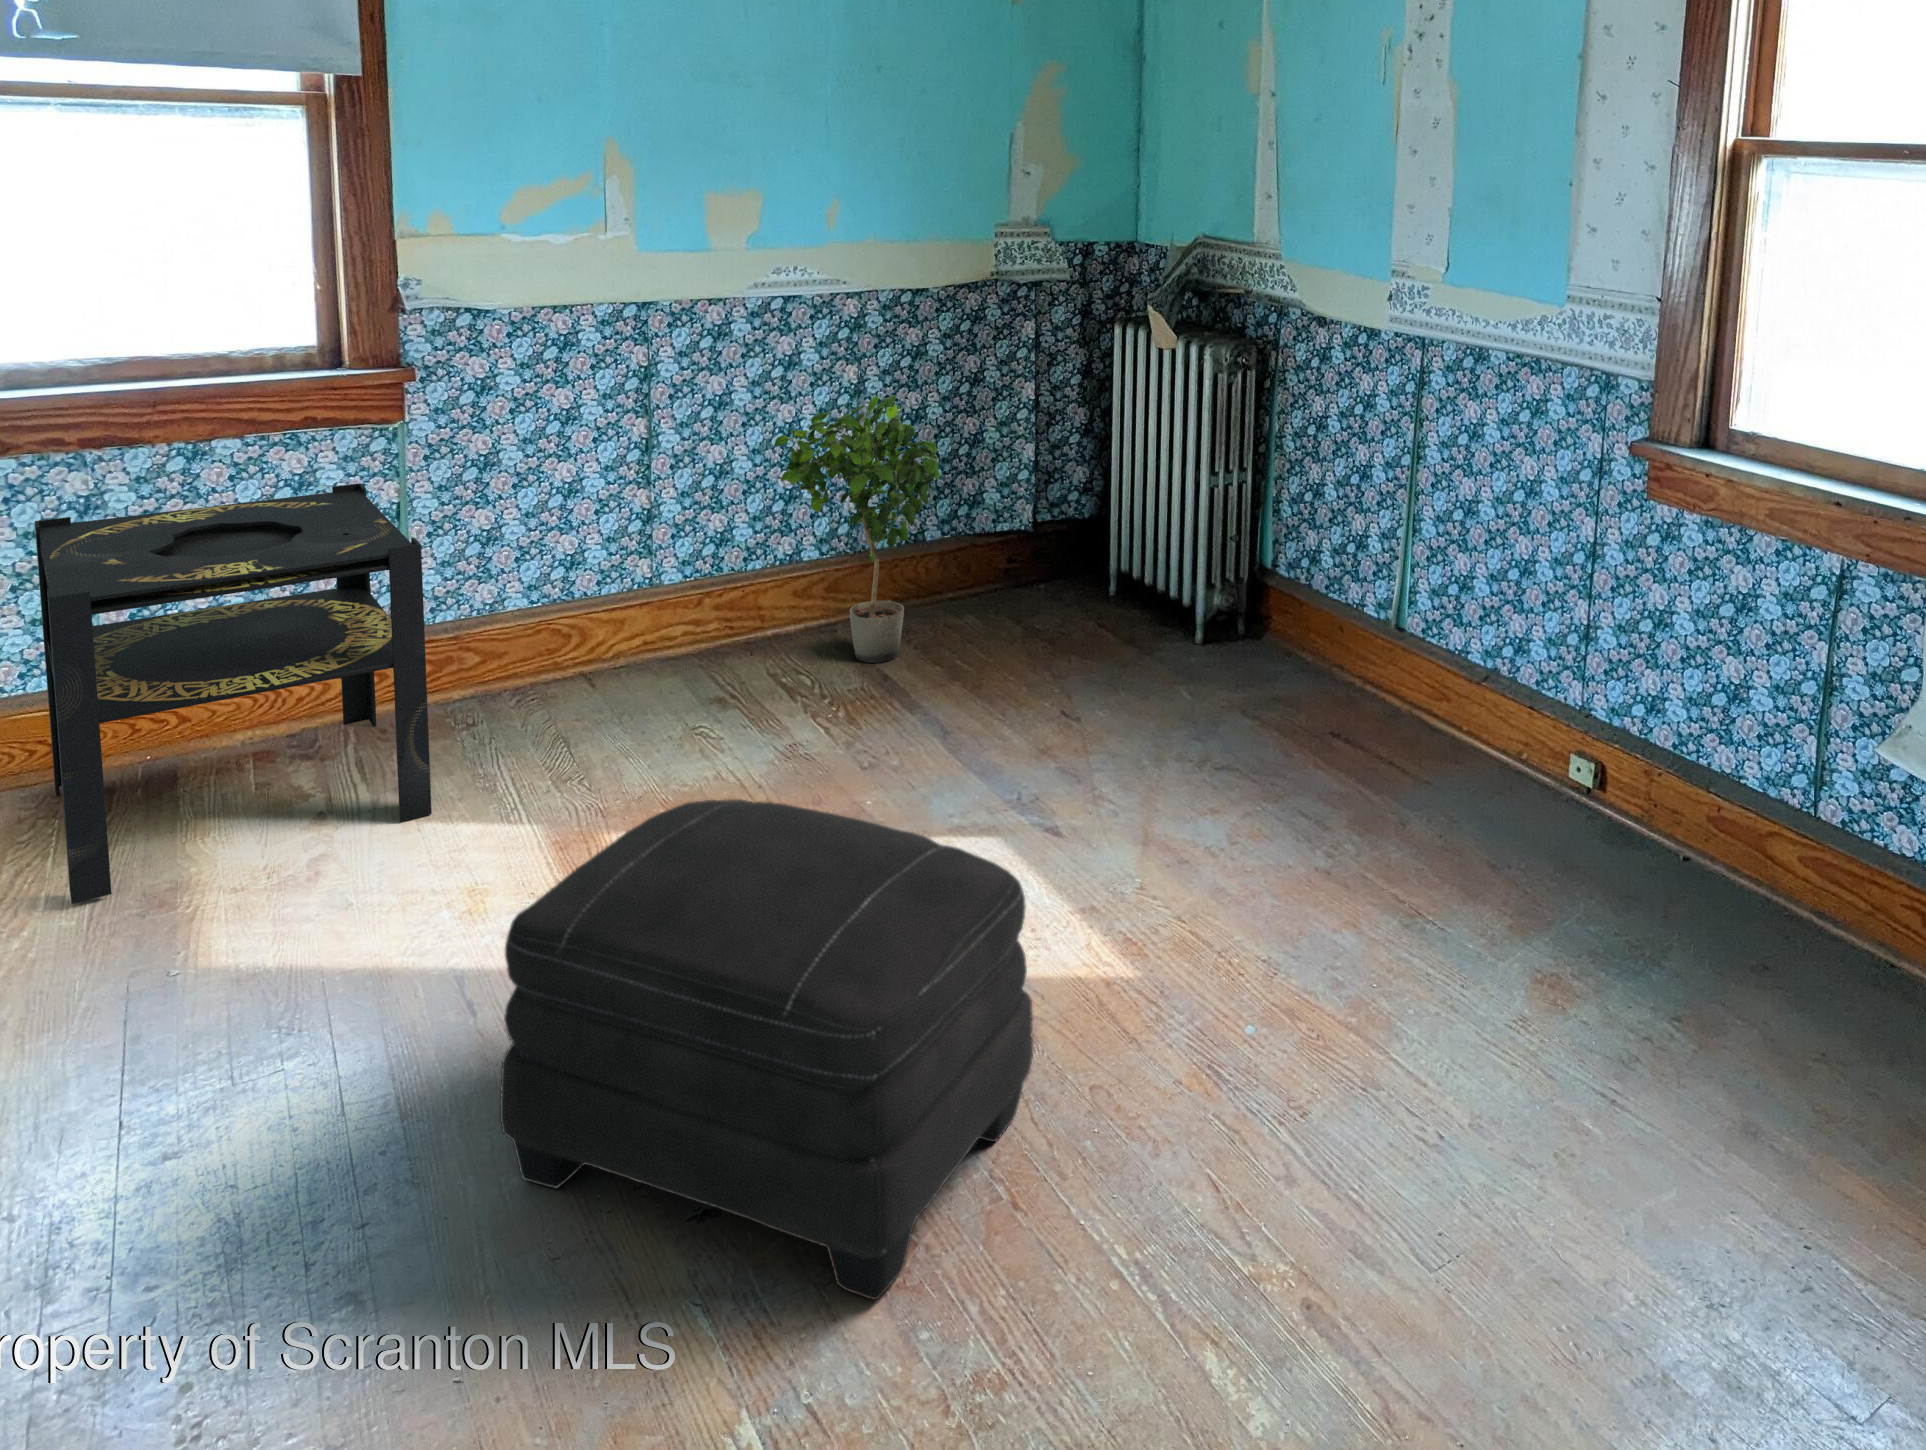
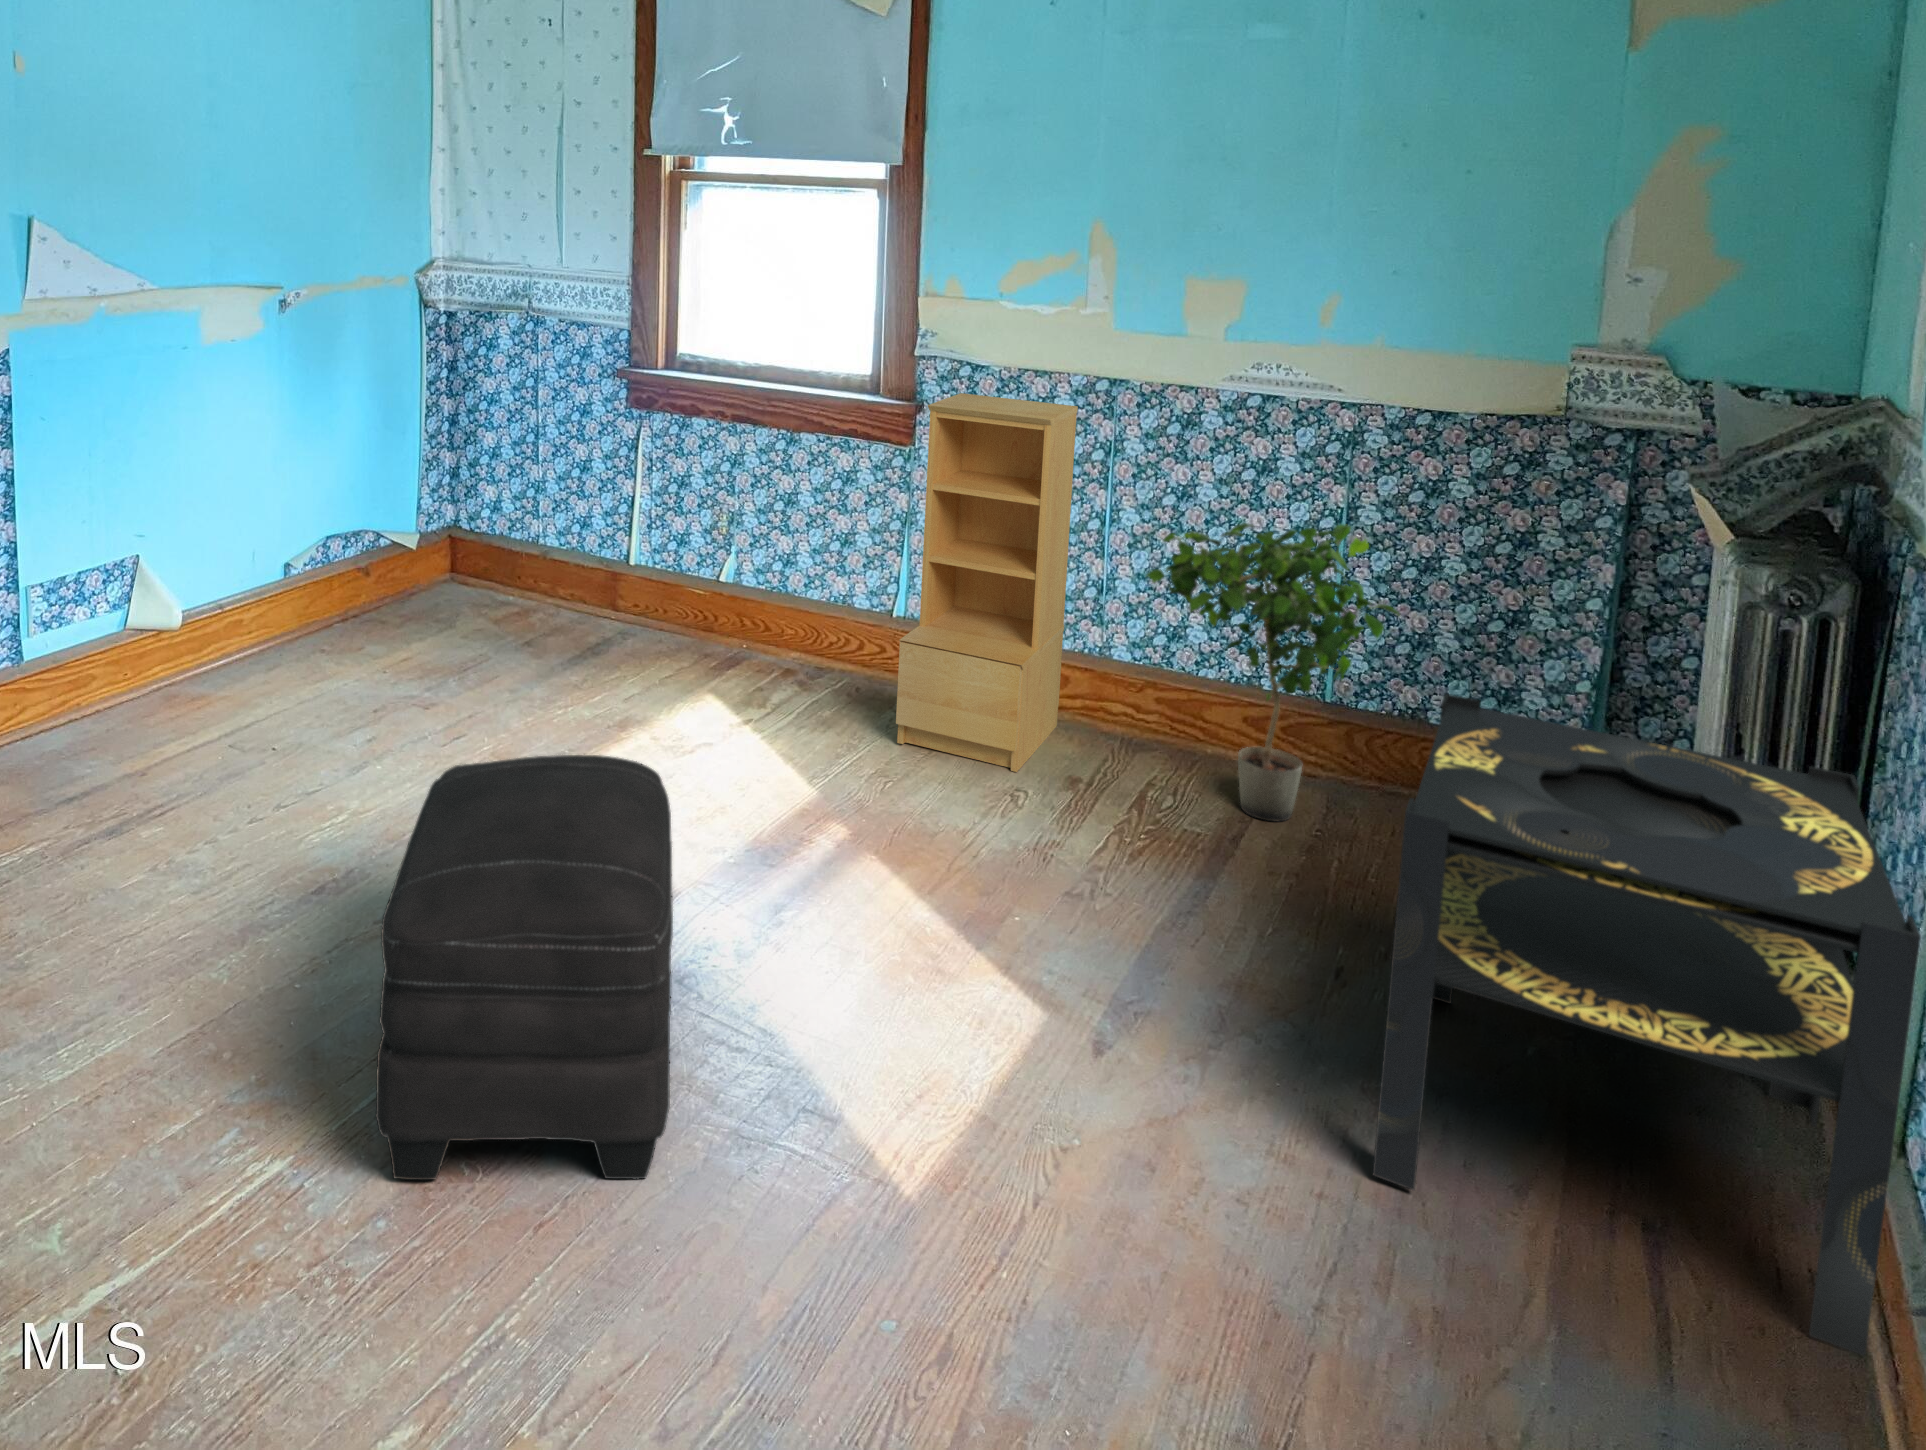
bookshelf: none [479,336,675,751] -> present [896,393,1078,772]
side table: present [35,483,432,904] -> present [1373,694,1921,1355]

